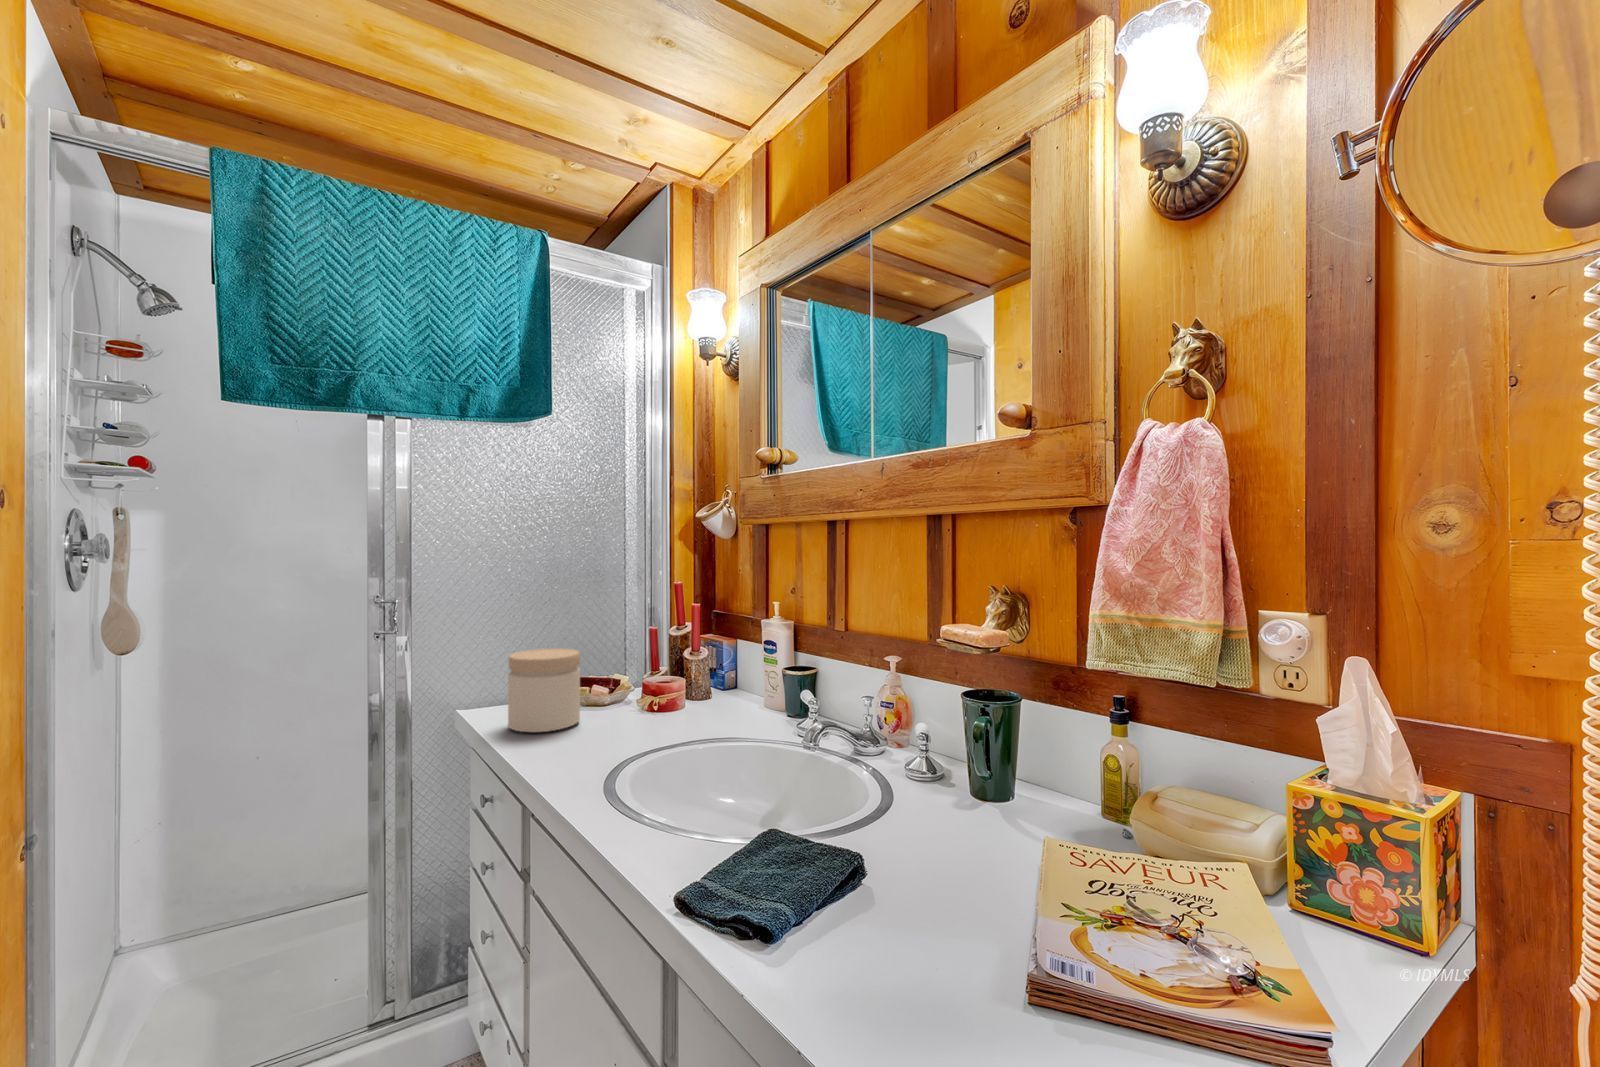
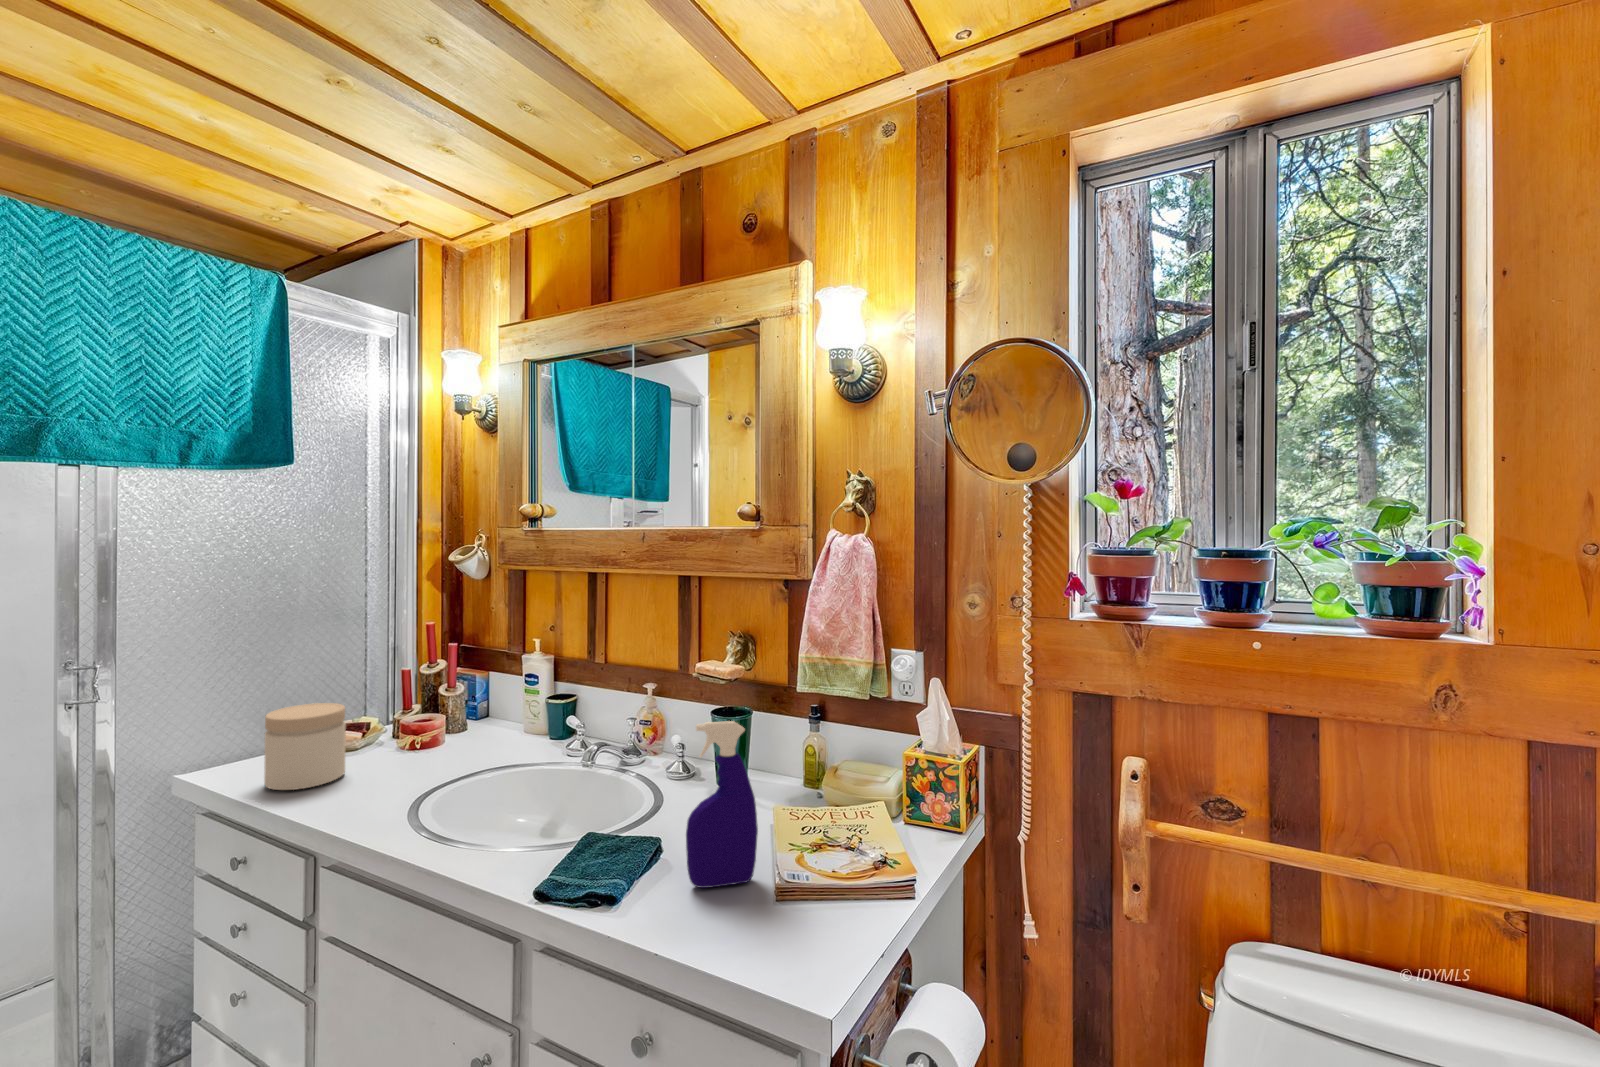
spray bottle: none [883,685,1004,962] -> present [686,721,758,888]

